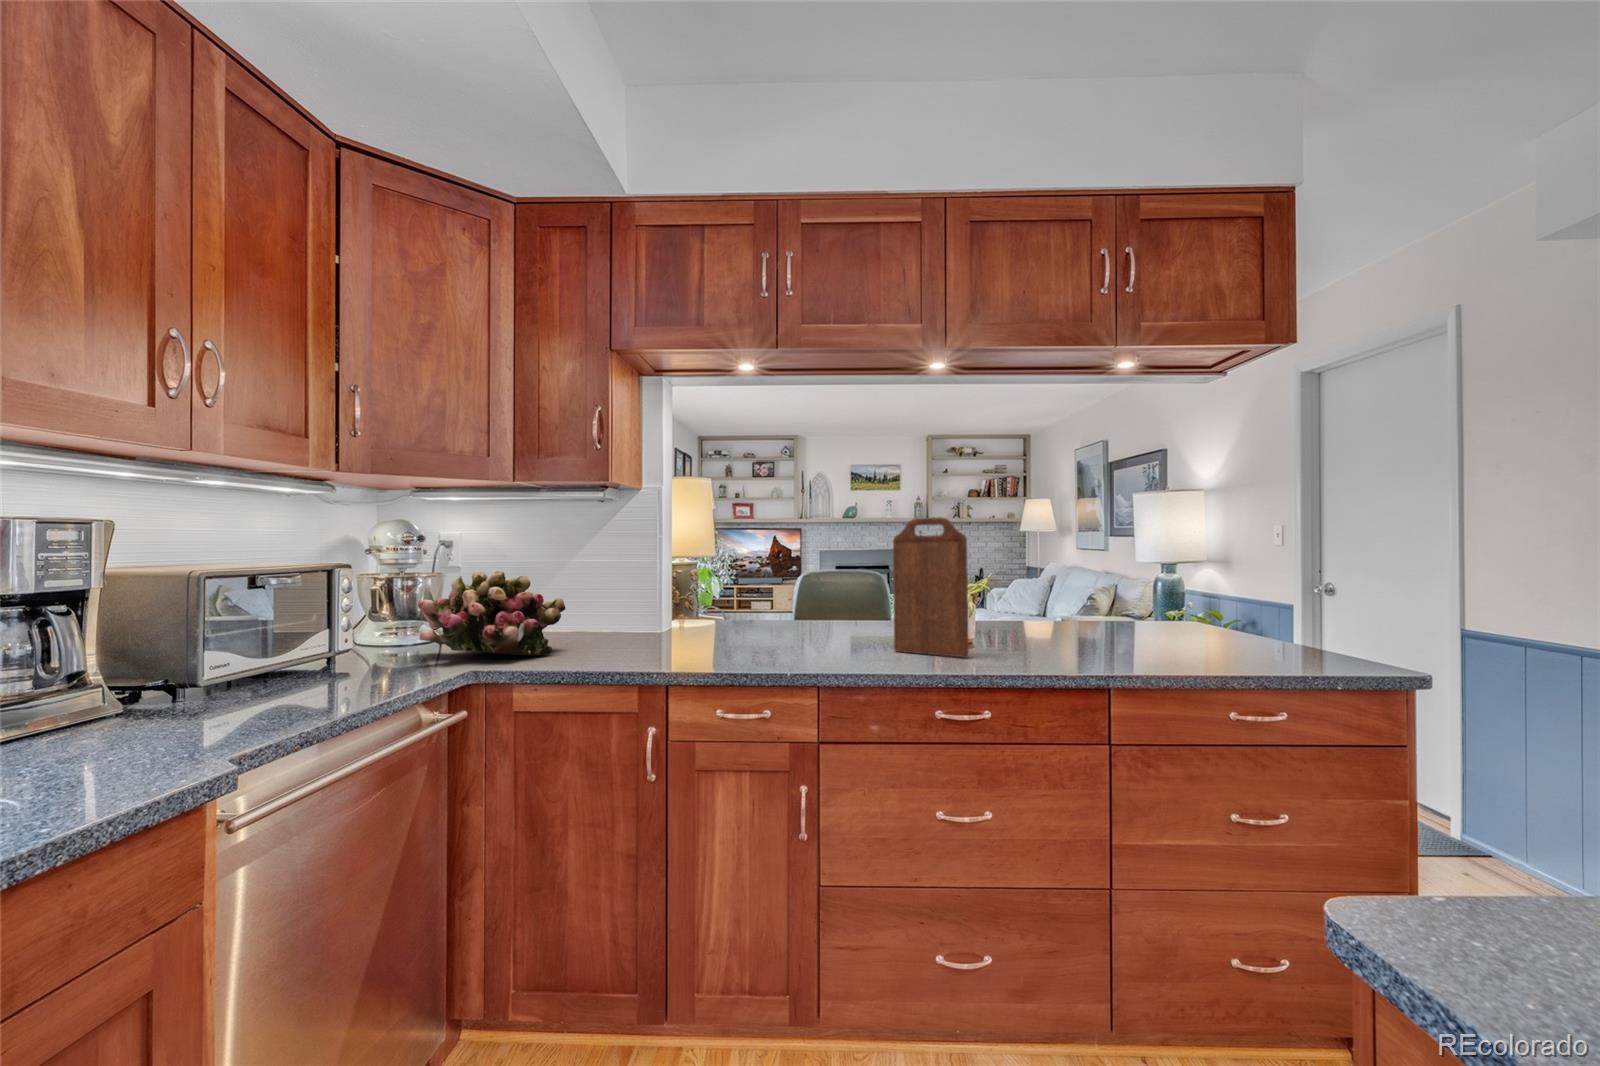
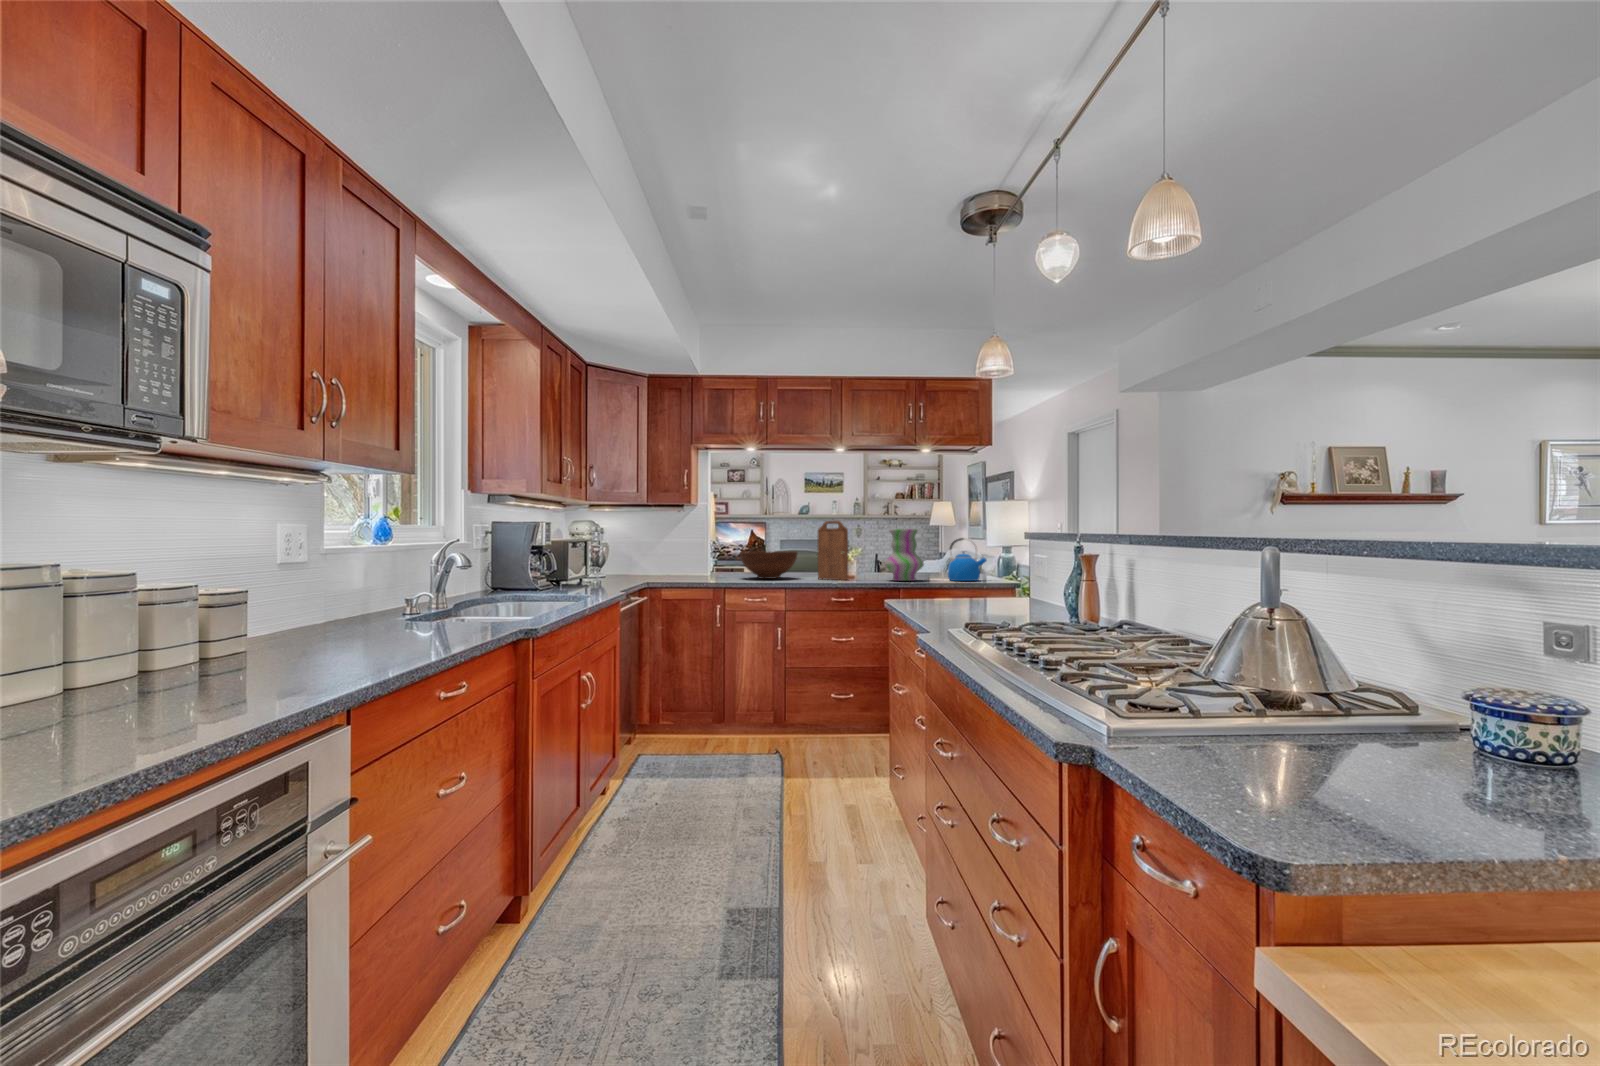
vase: none [1056,536,1159,664] -> present [884,529,924,581]
kettle: none [1209,558,1309,666] -> present [948,538,987,581]
flower arrangement: present [418,571,566,655] -> none [611,543,671,580]
fruit bowl: none [719,585,848,650] -> present [740,551,797,579]

